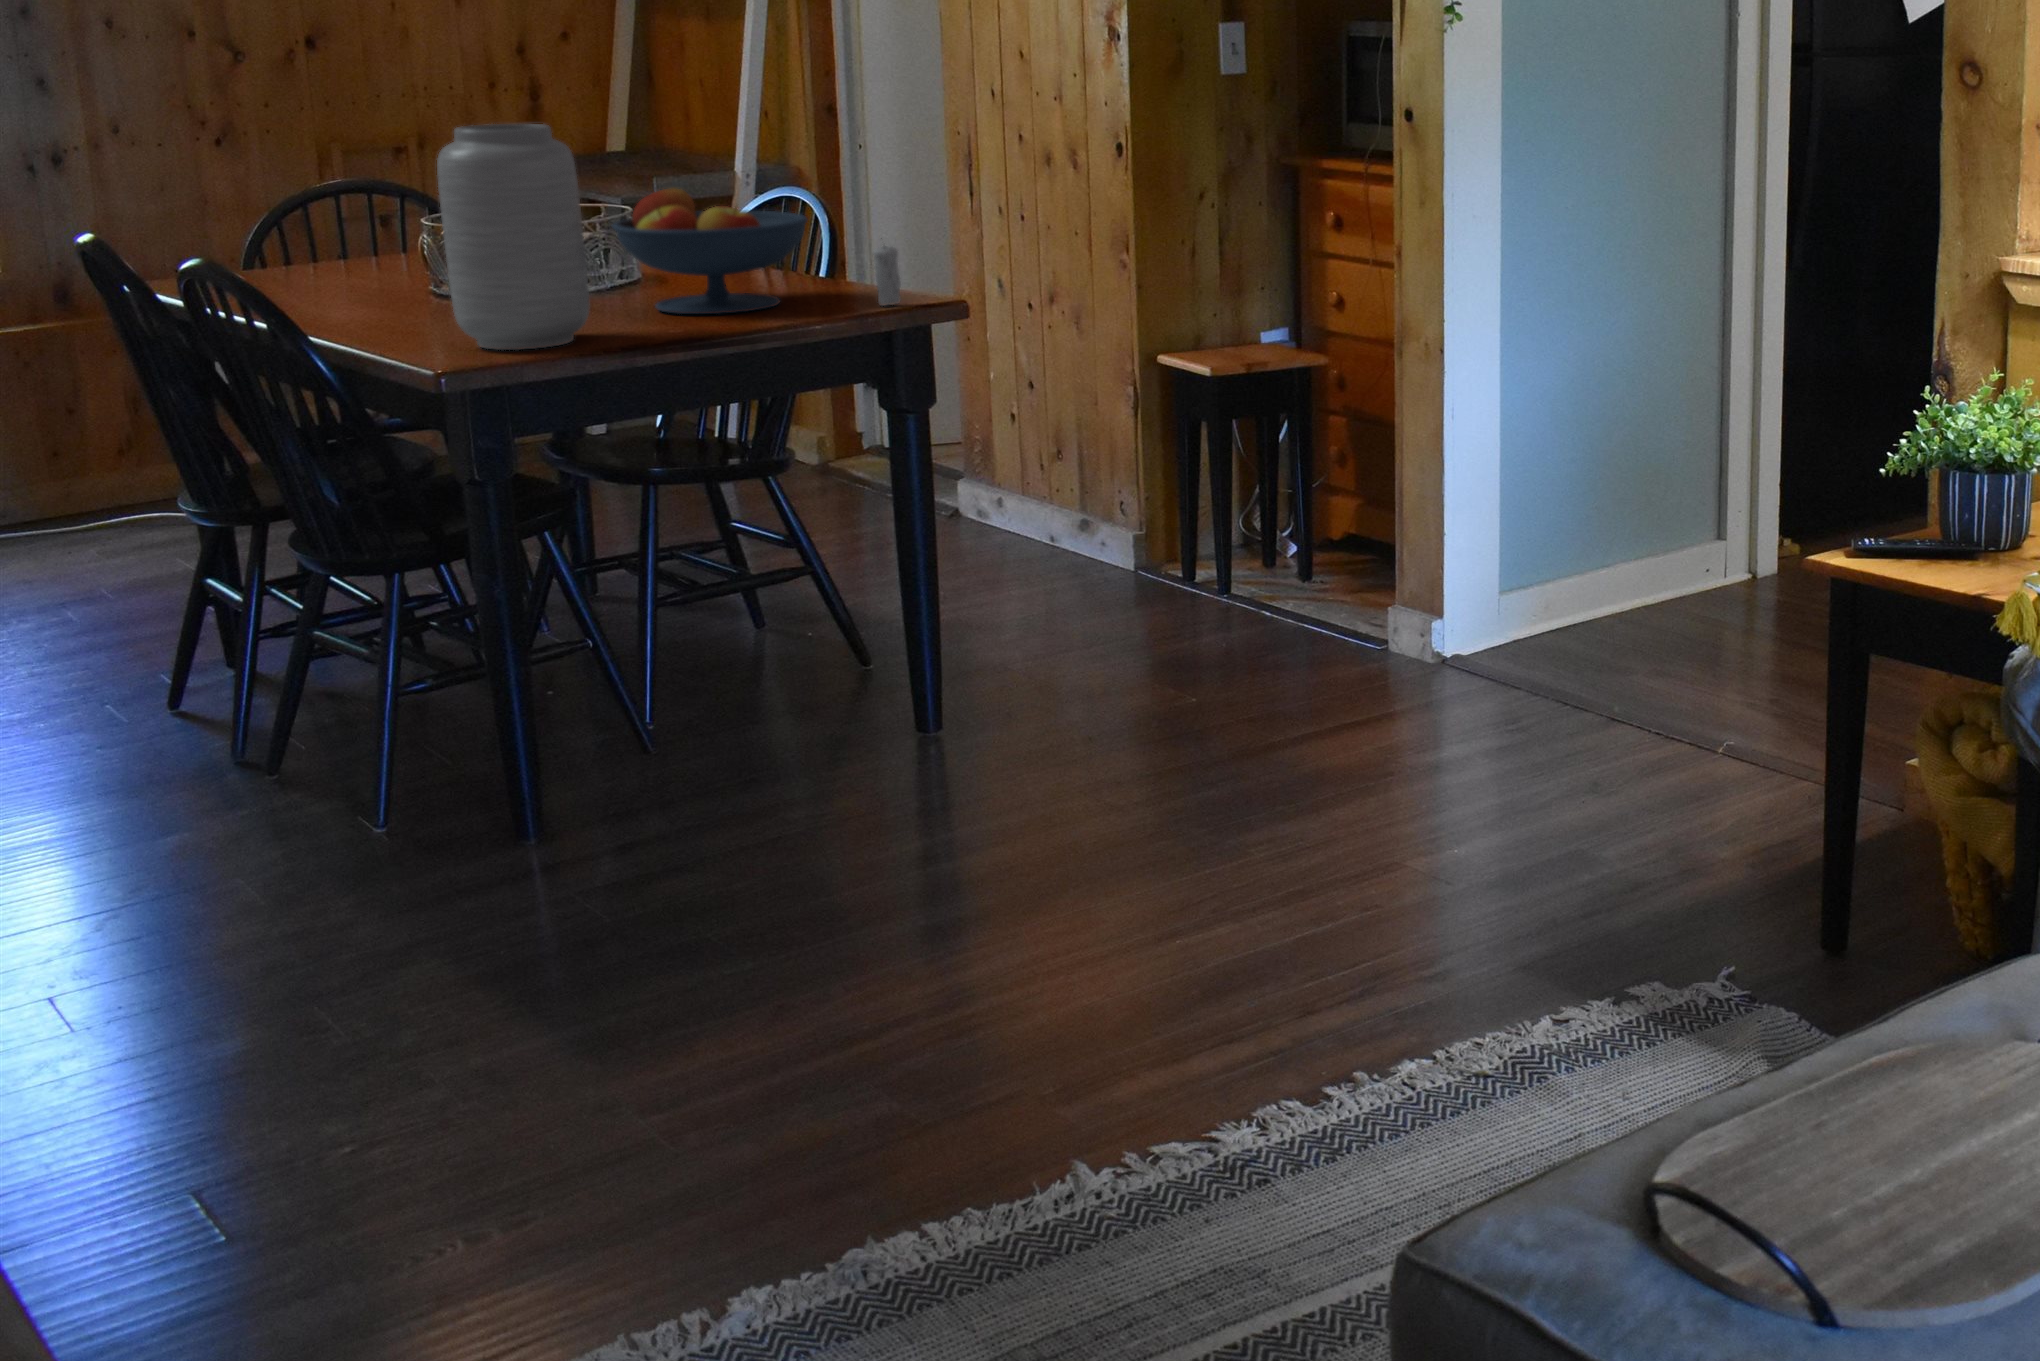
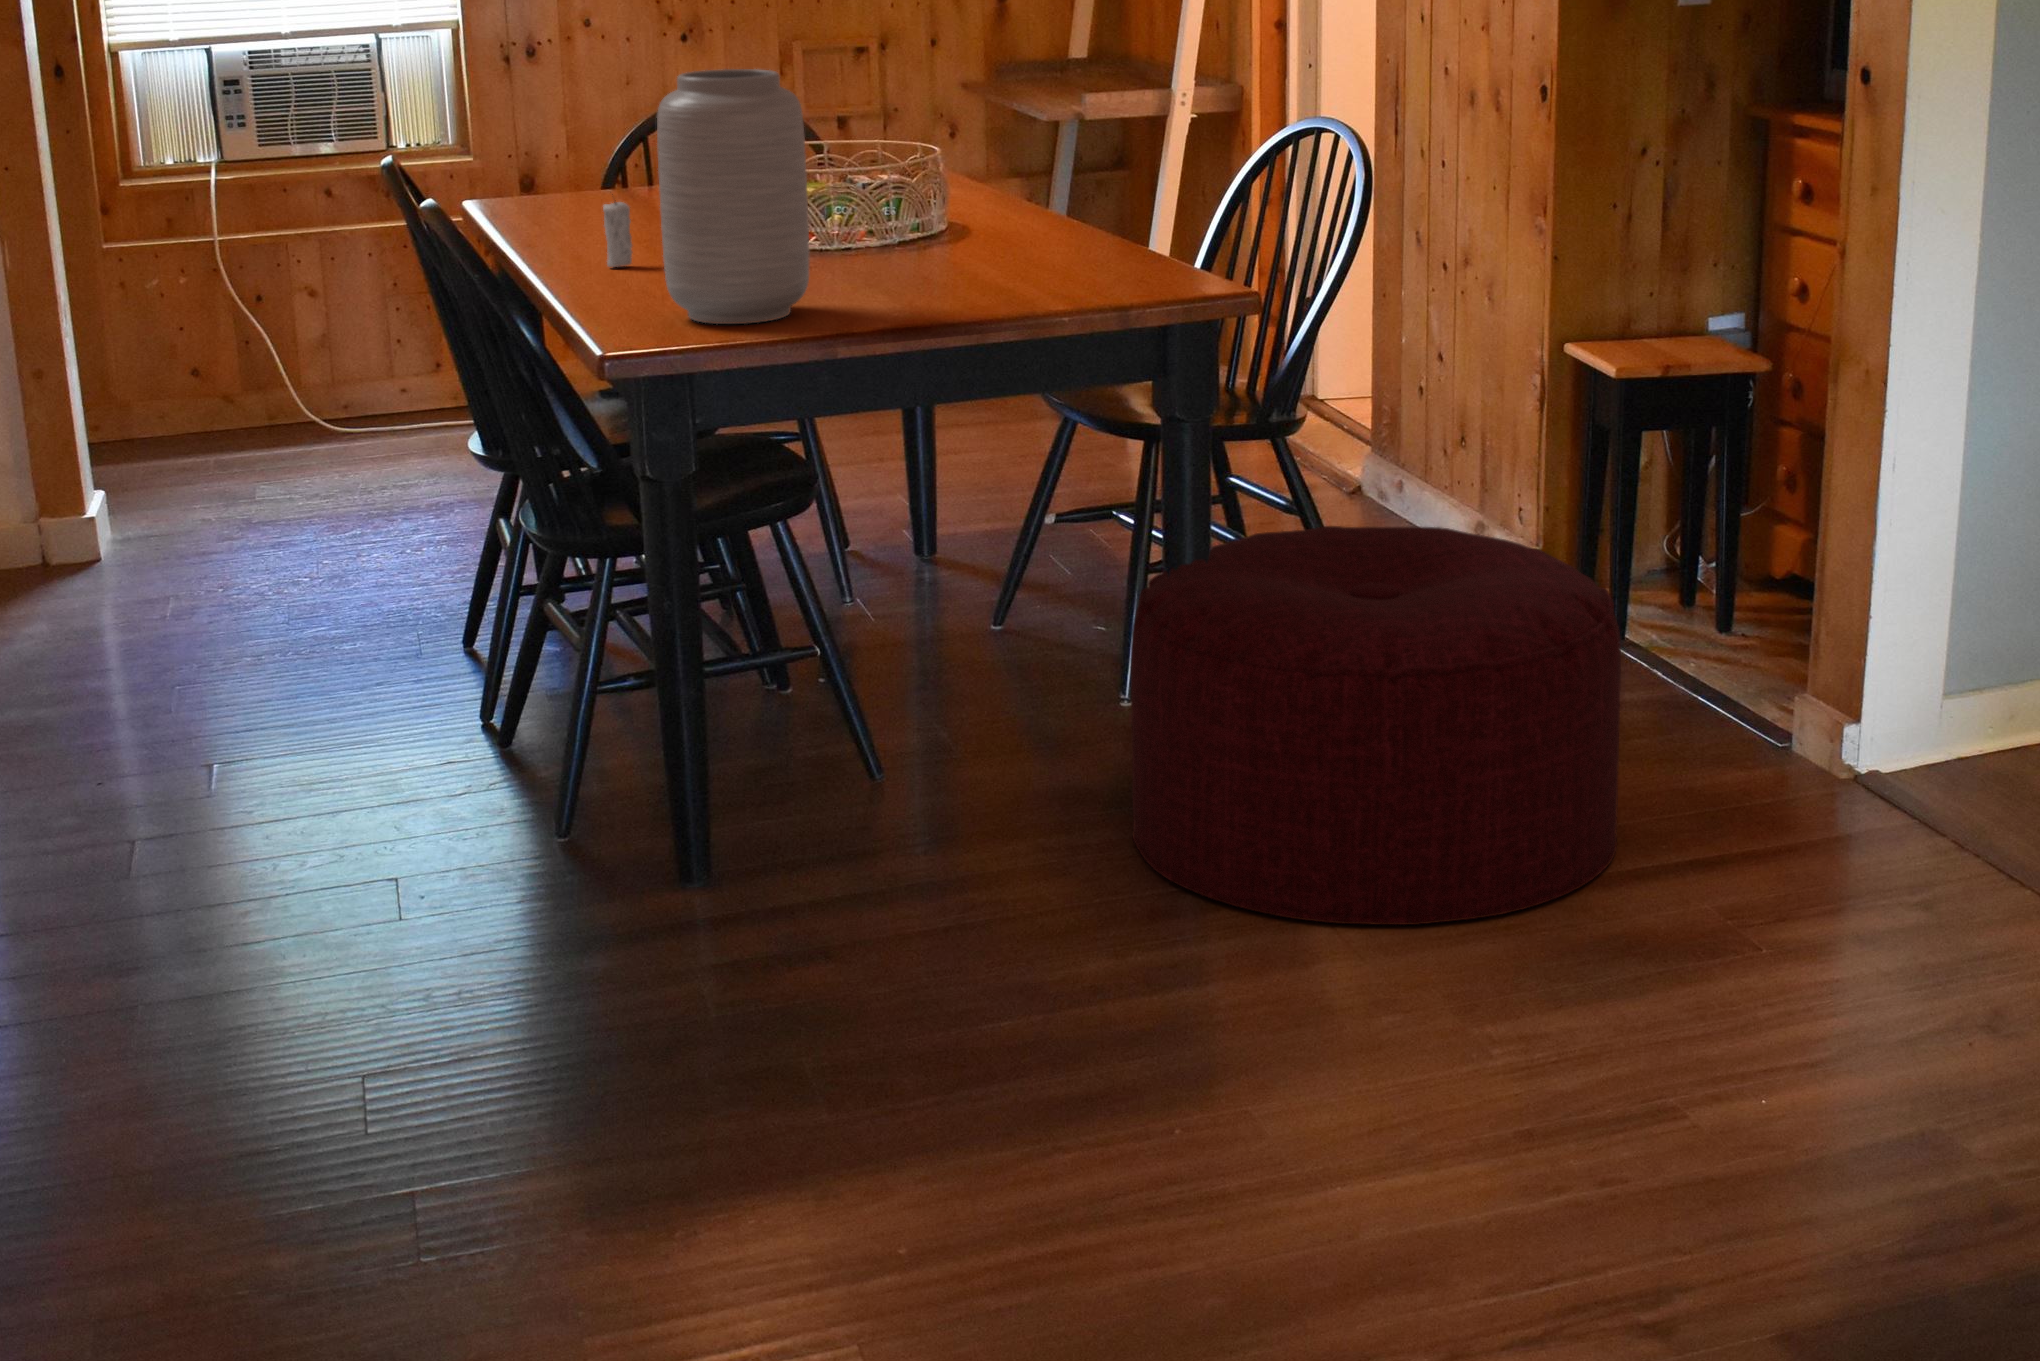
fruit bowl: present [612,188,808,314] -> none [868,138,1085,288]
candle: present [874,246,901,306] -> present [603,202,632,267]
ottoman: none [890,493,1298,804] -> present [1131,526,1621,925]

